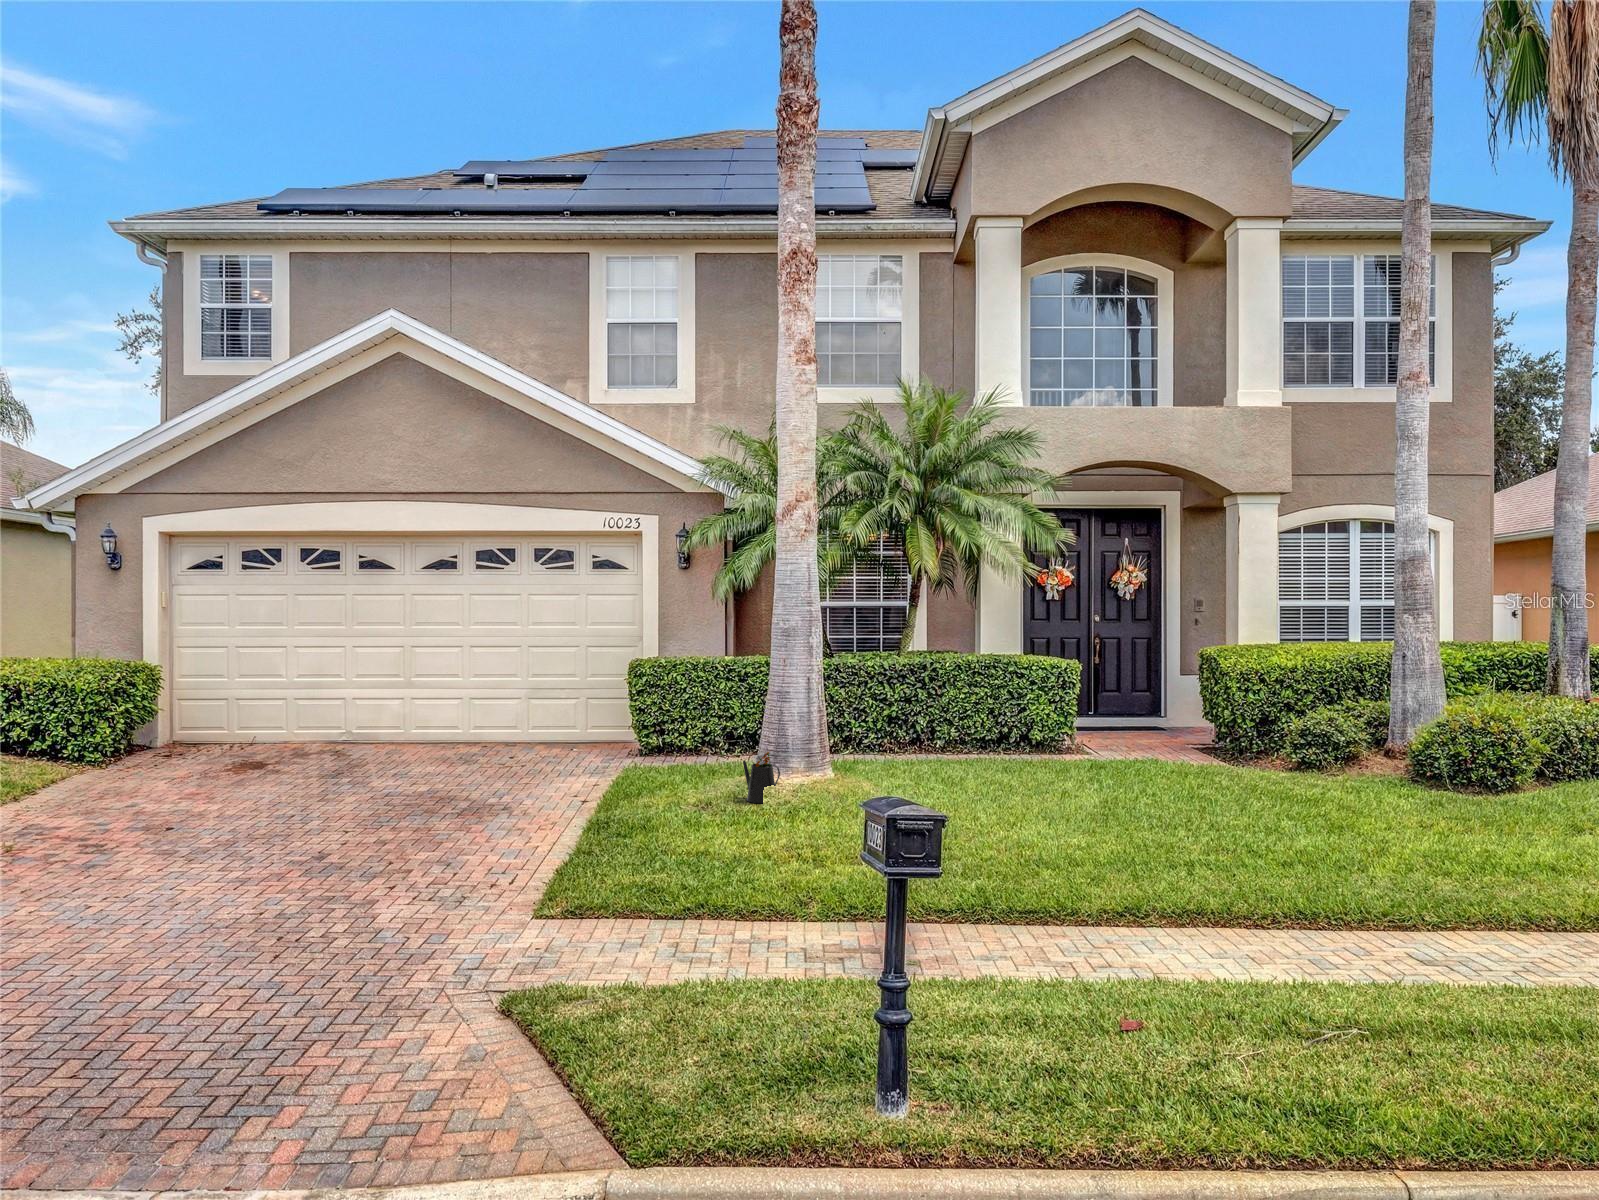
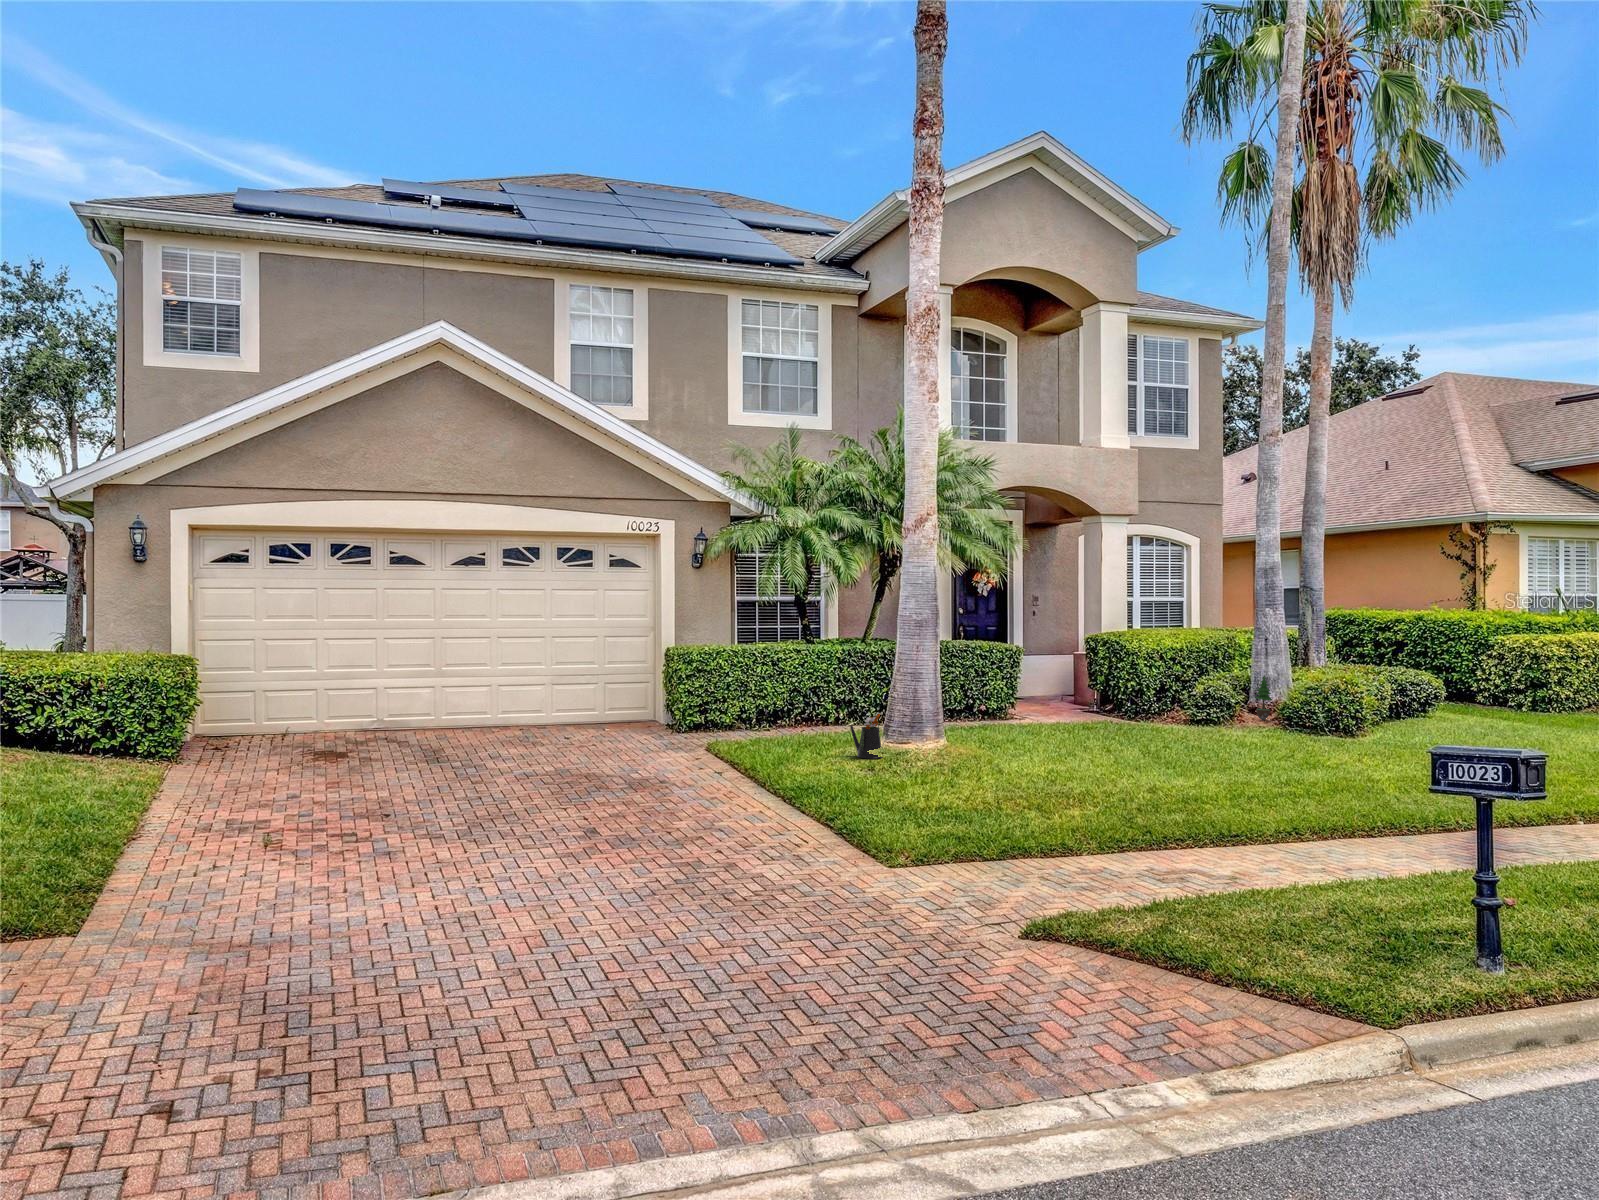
potted tree: none [1381,709,1407,771] -> present [1255,676,1272,720]

